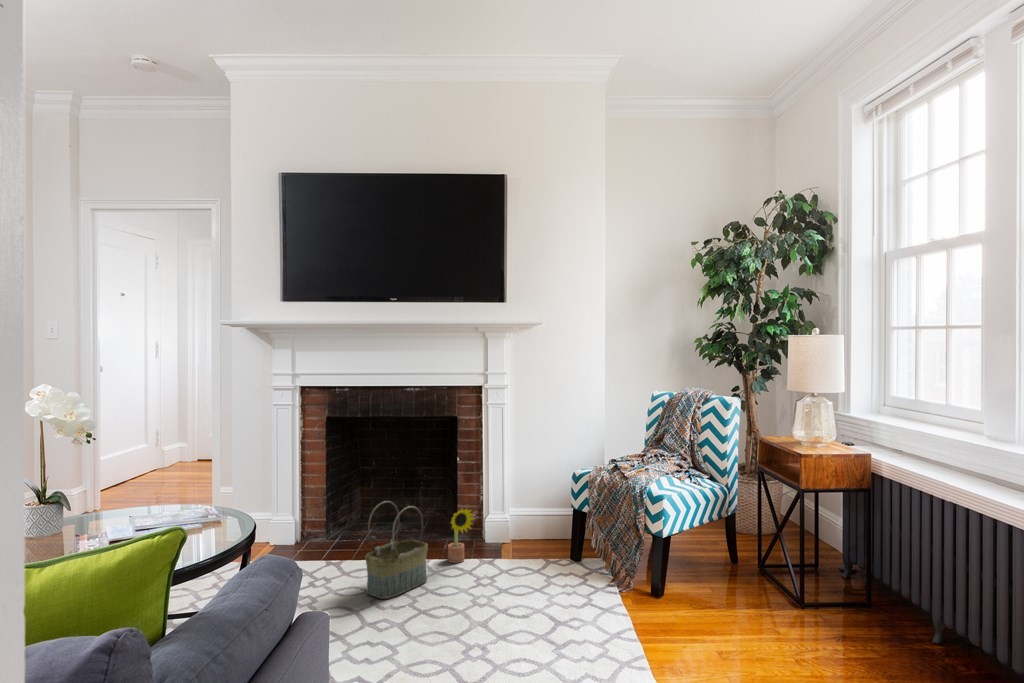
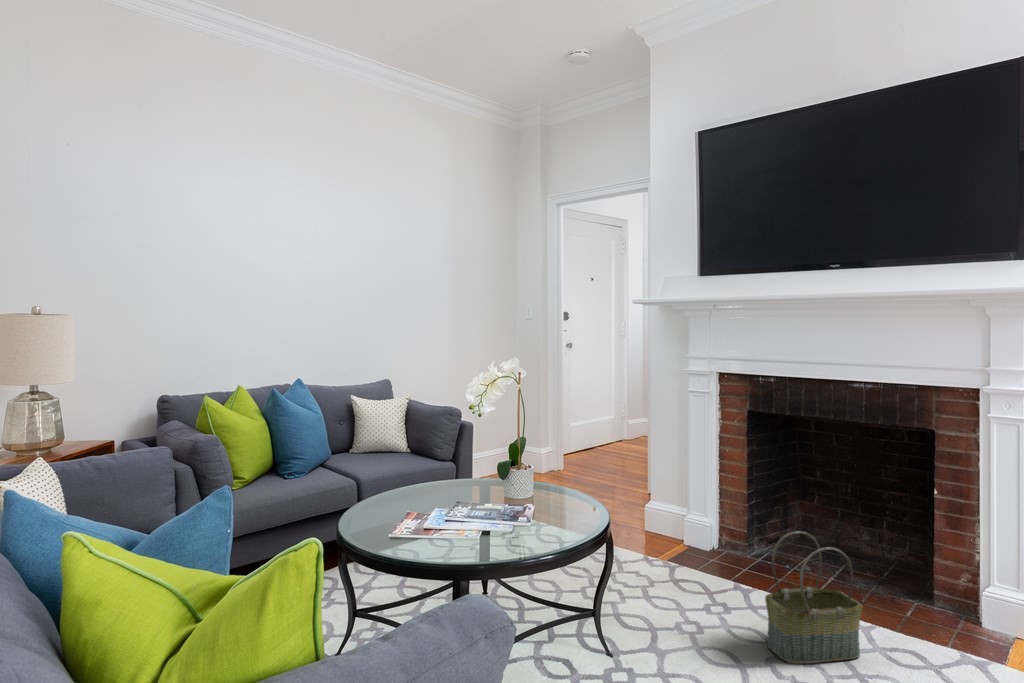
decorative plant: present [448,509,474,563] -> none [905,567,954,646]

